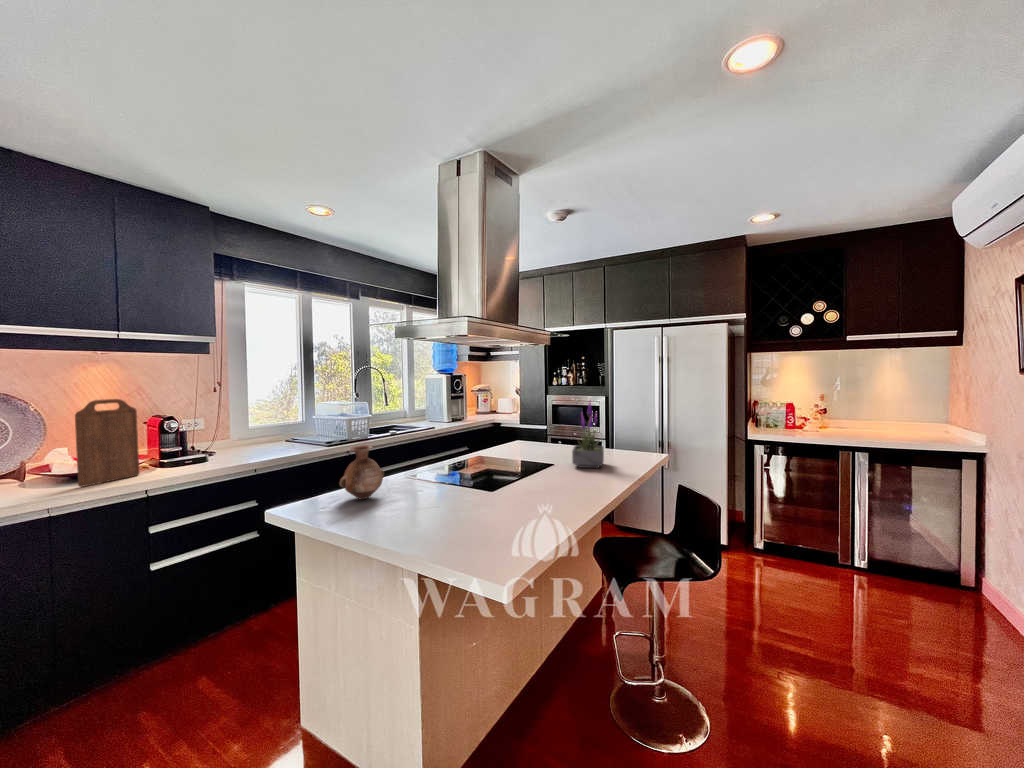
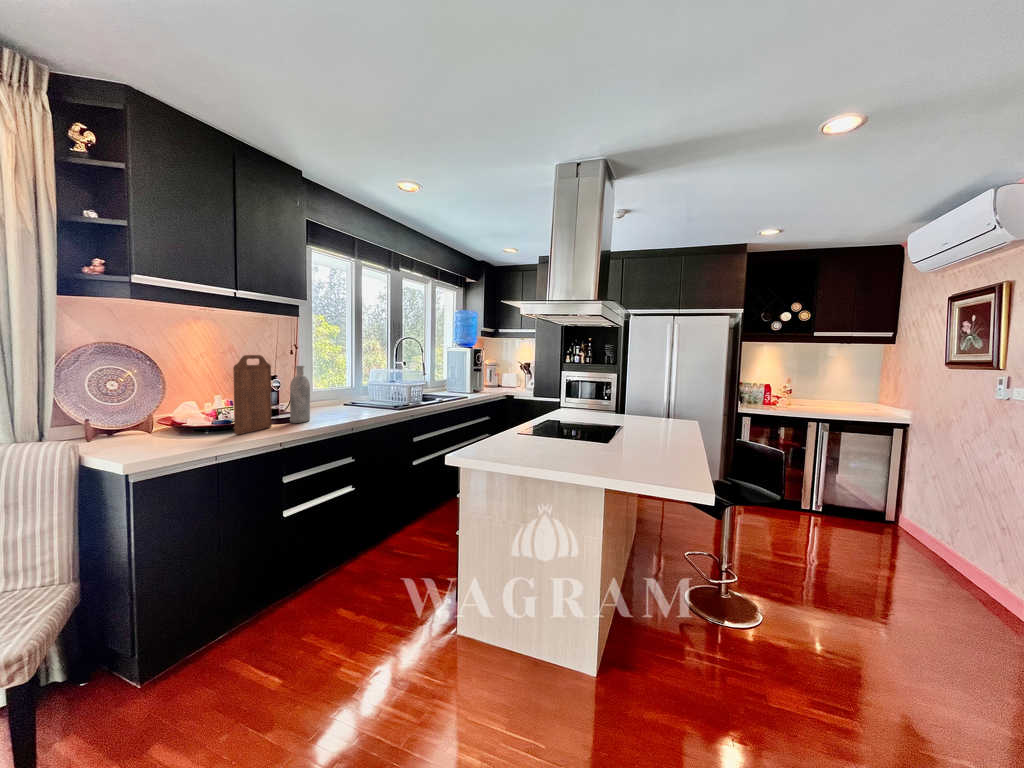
potted plant: present [572,400,604,468] -> none [630,372,661,429]
bottle: none [169,407,200,469] -> present [290,366,310,423]
vase: present [340,445,384,499] -> none [489,403,520,446]

